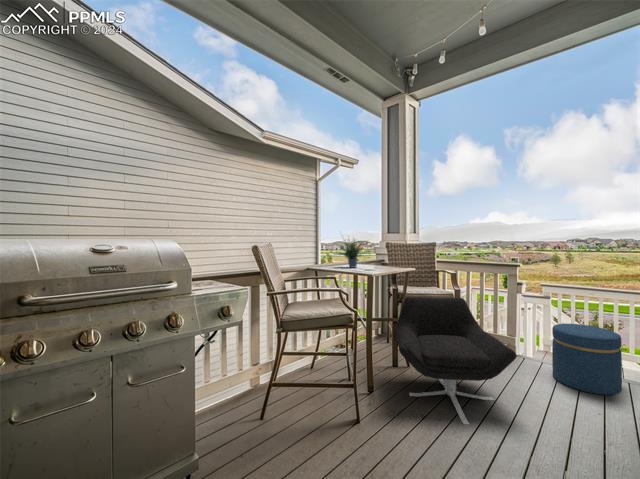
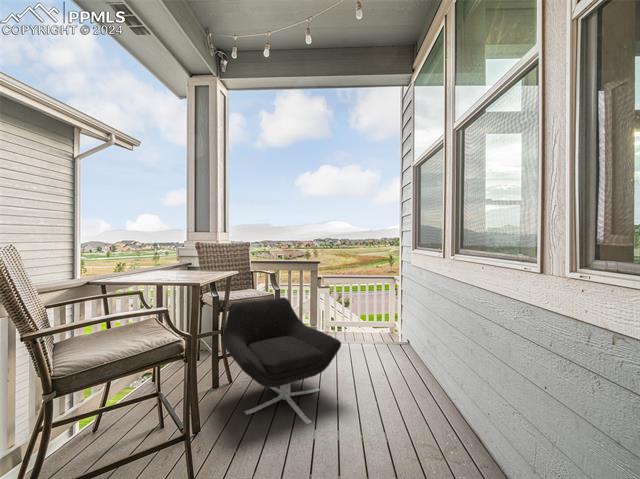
potted plant: present [340,240,362,268] -> none [134,227,194,275]
ottoman: present [552,324,622,395] -> none [348,308,389,361]

